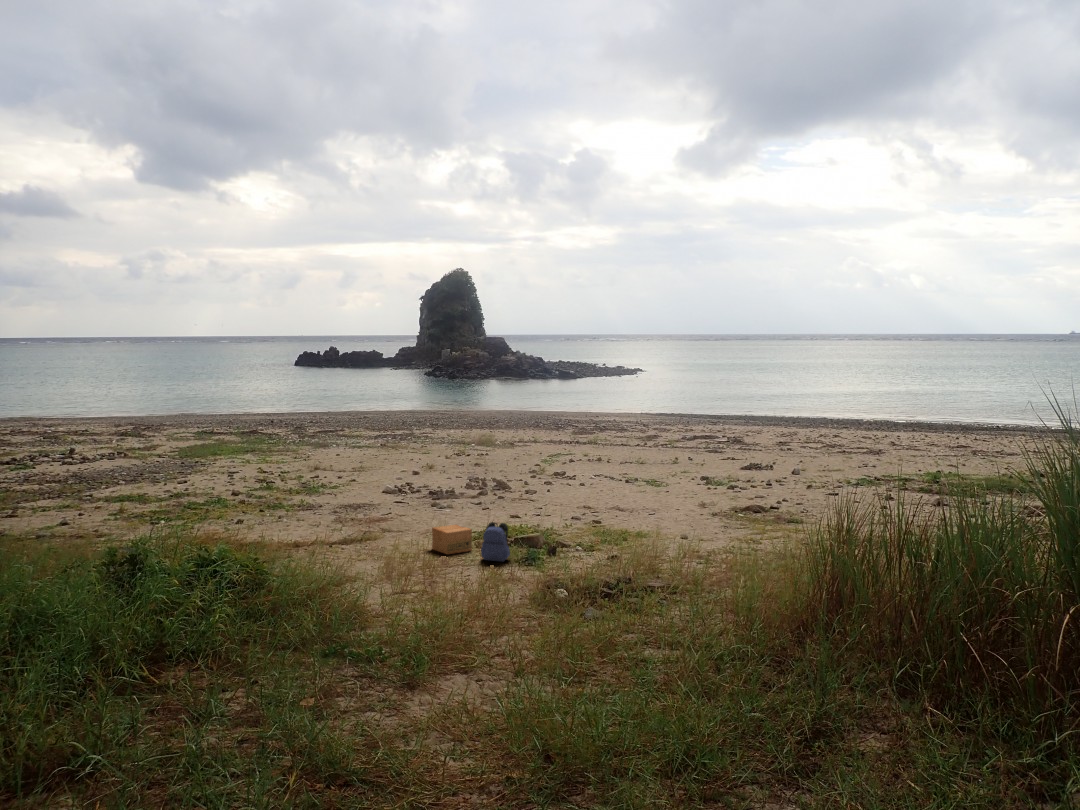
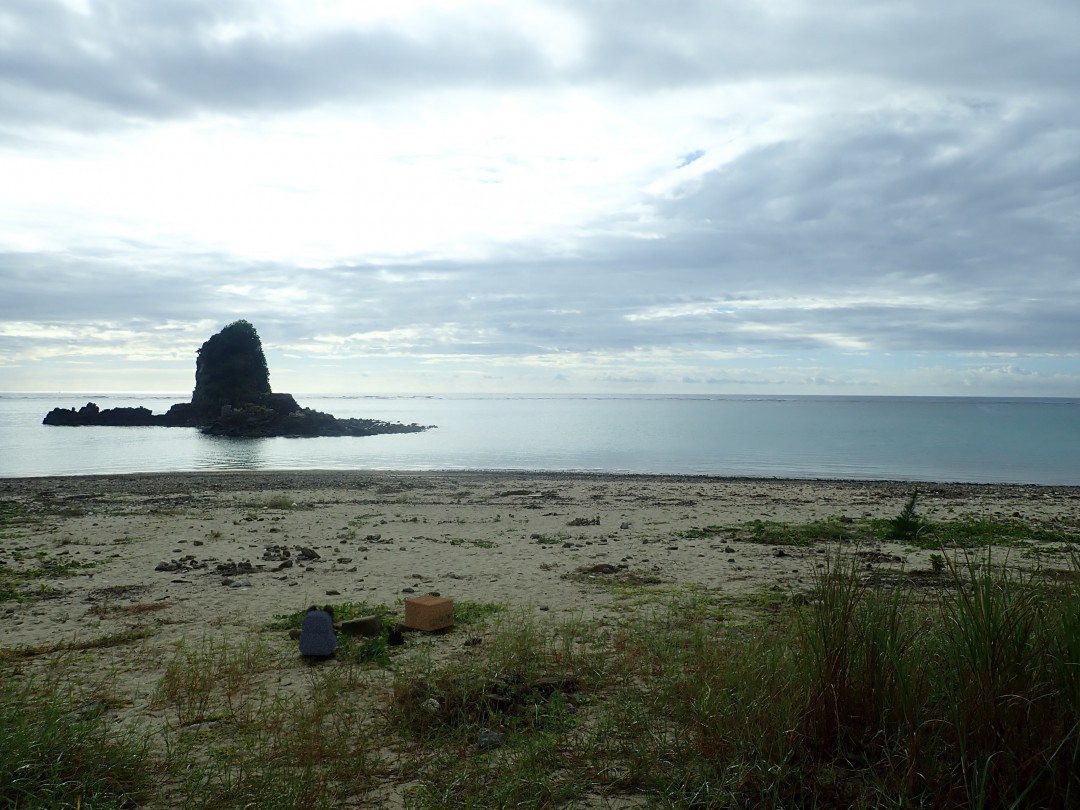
cardboard box: present [432,525,472,554] -> present [405,595,453,631]

